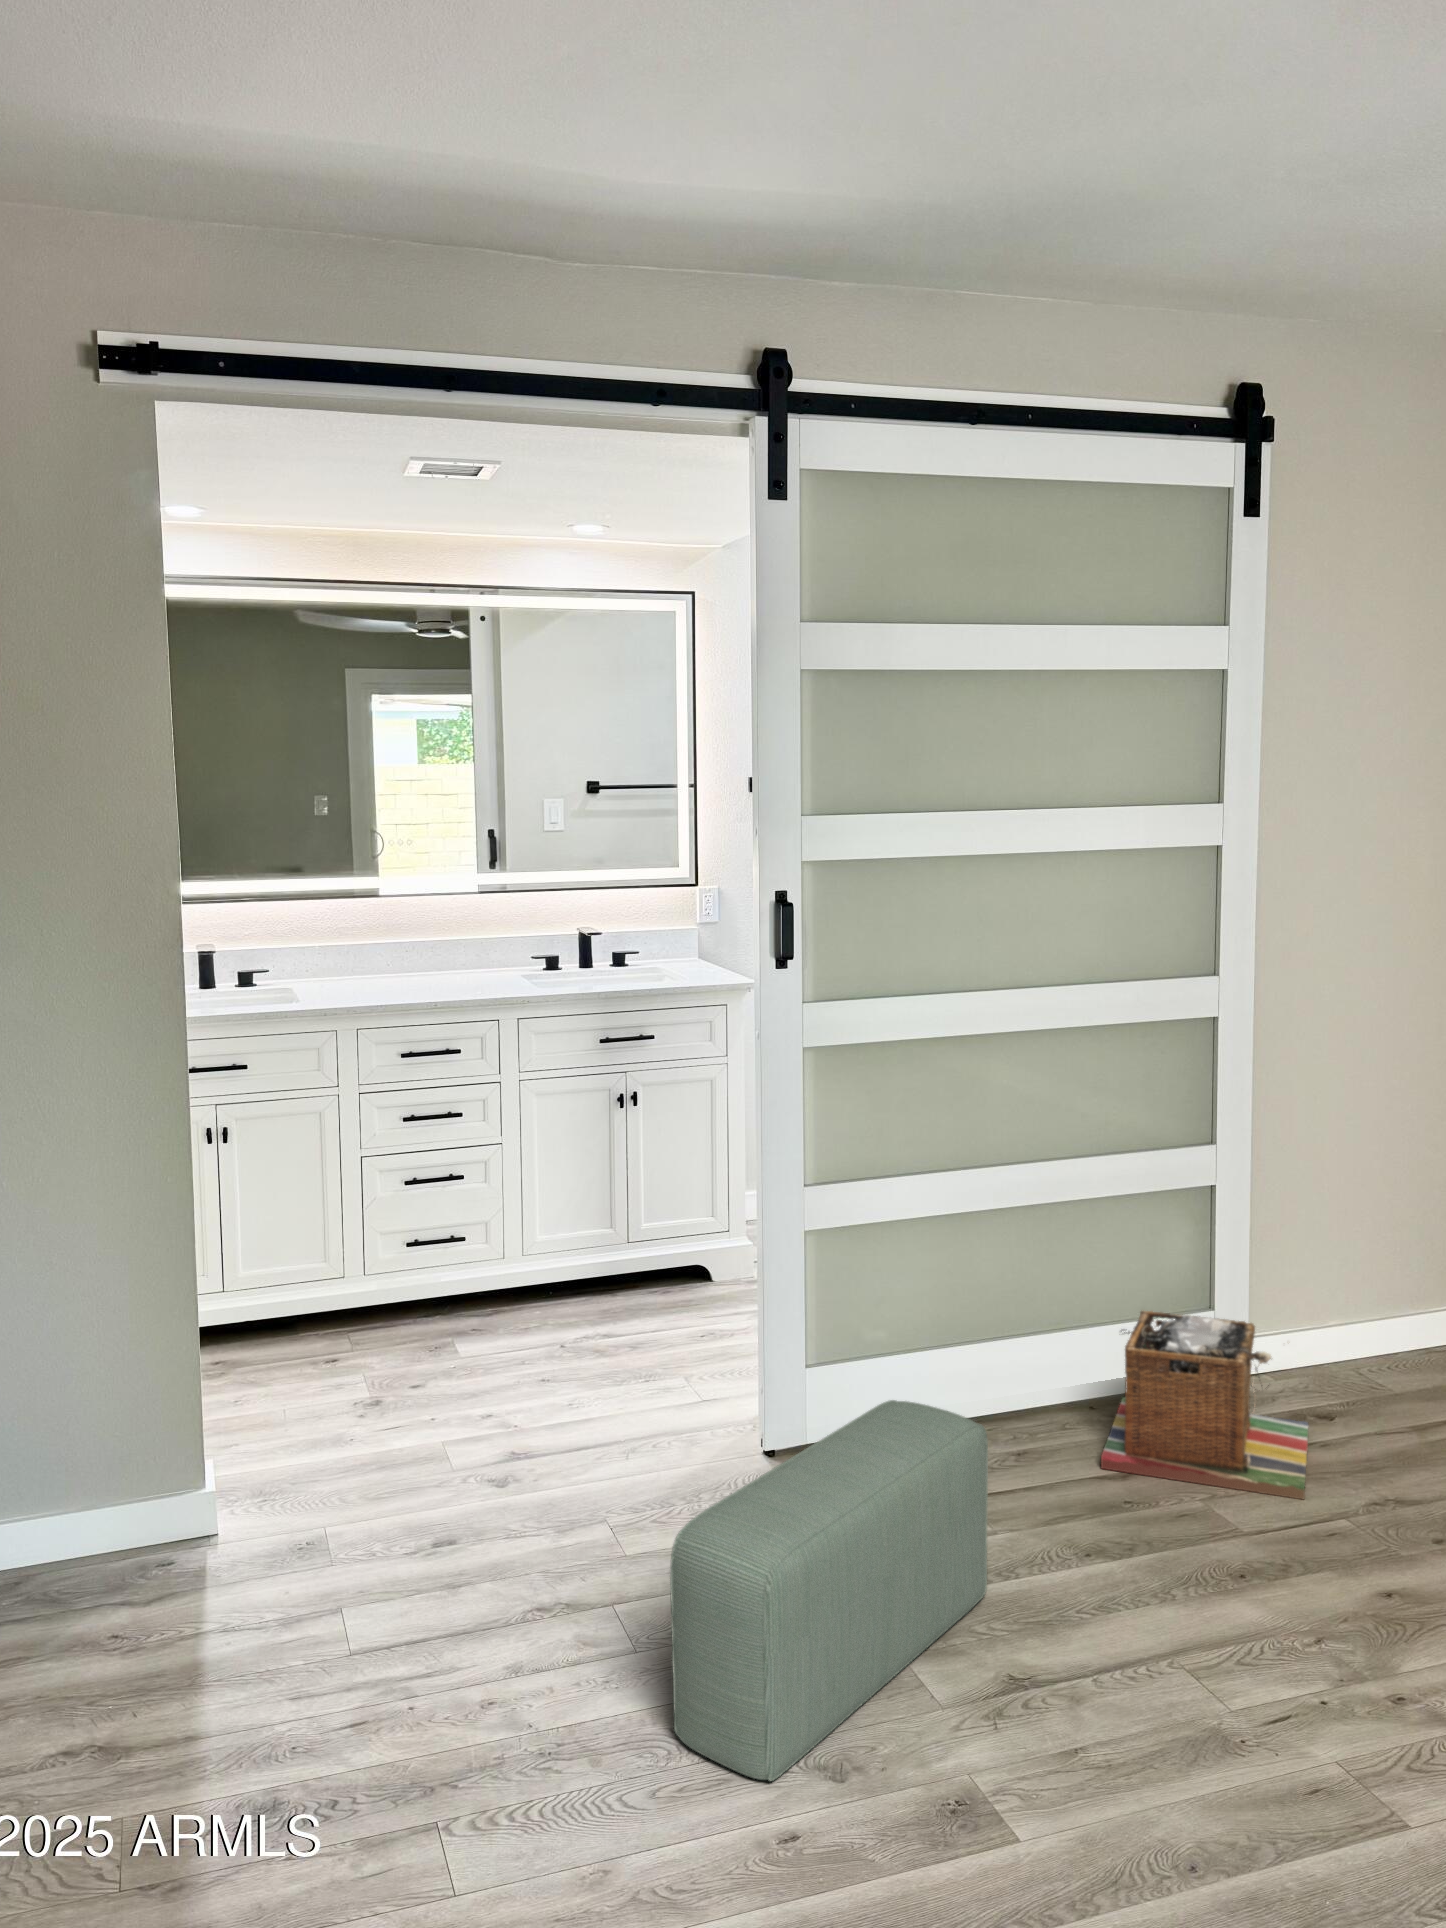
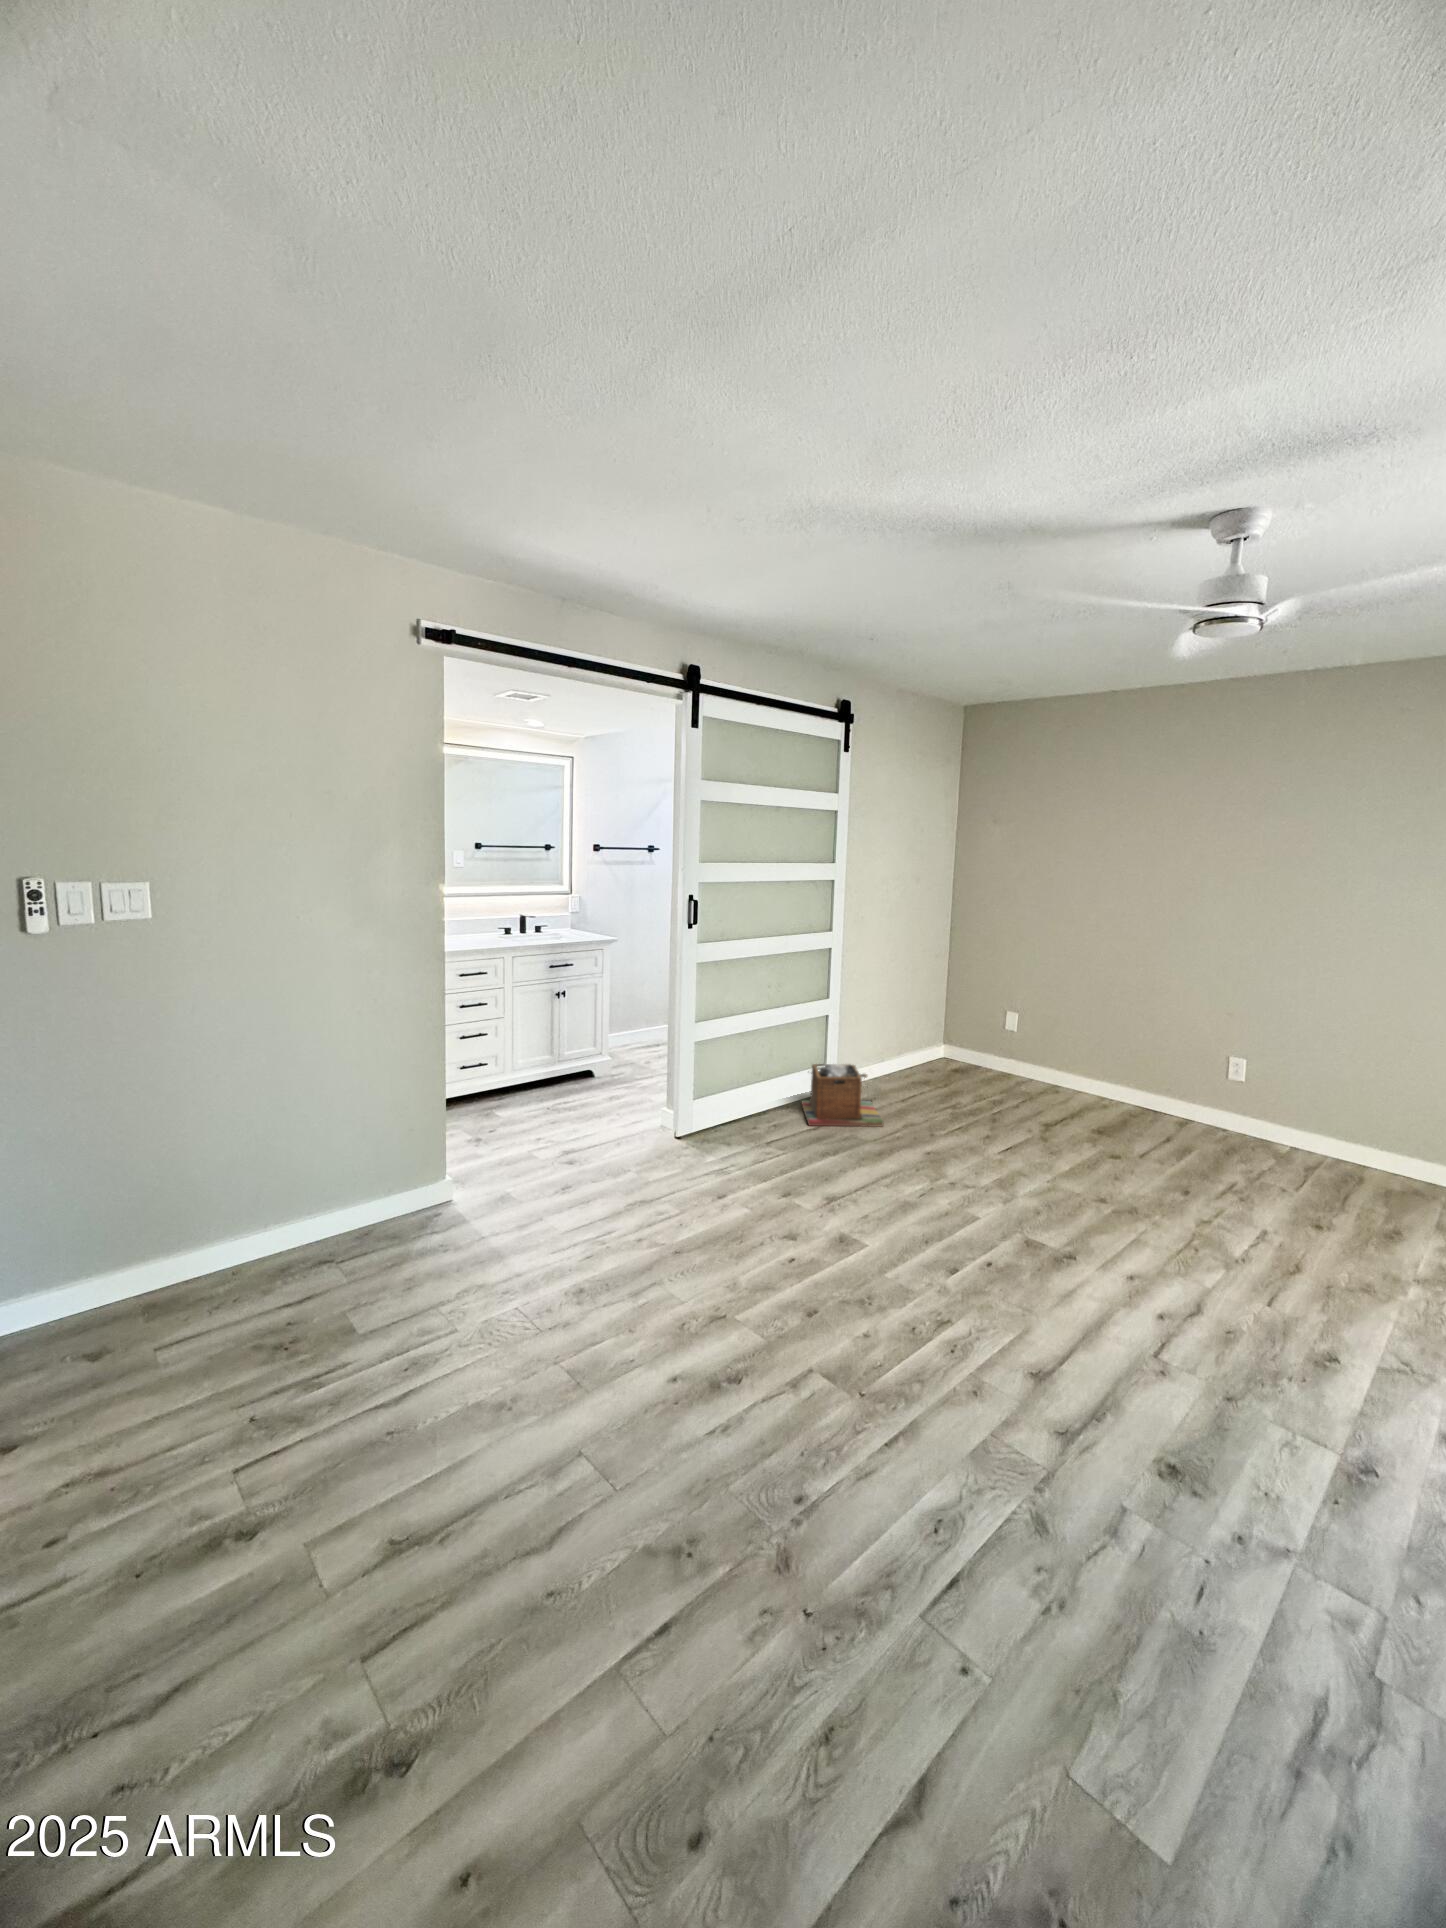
pouf: present [670,1400,988,1781] -> none [724,1101,803,1246]

